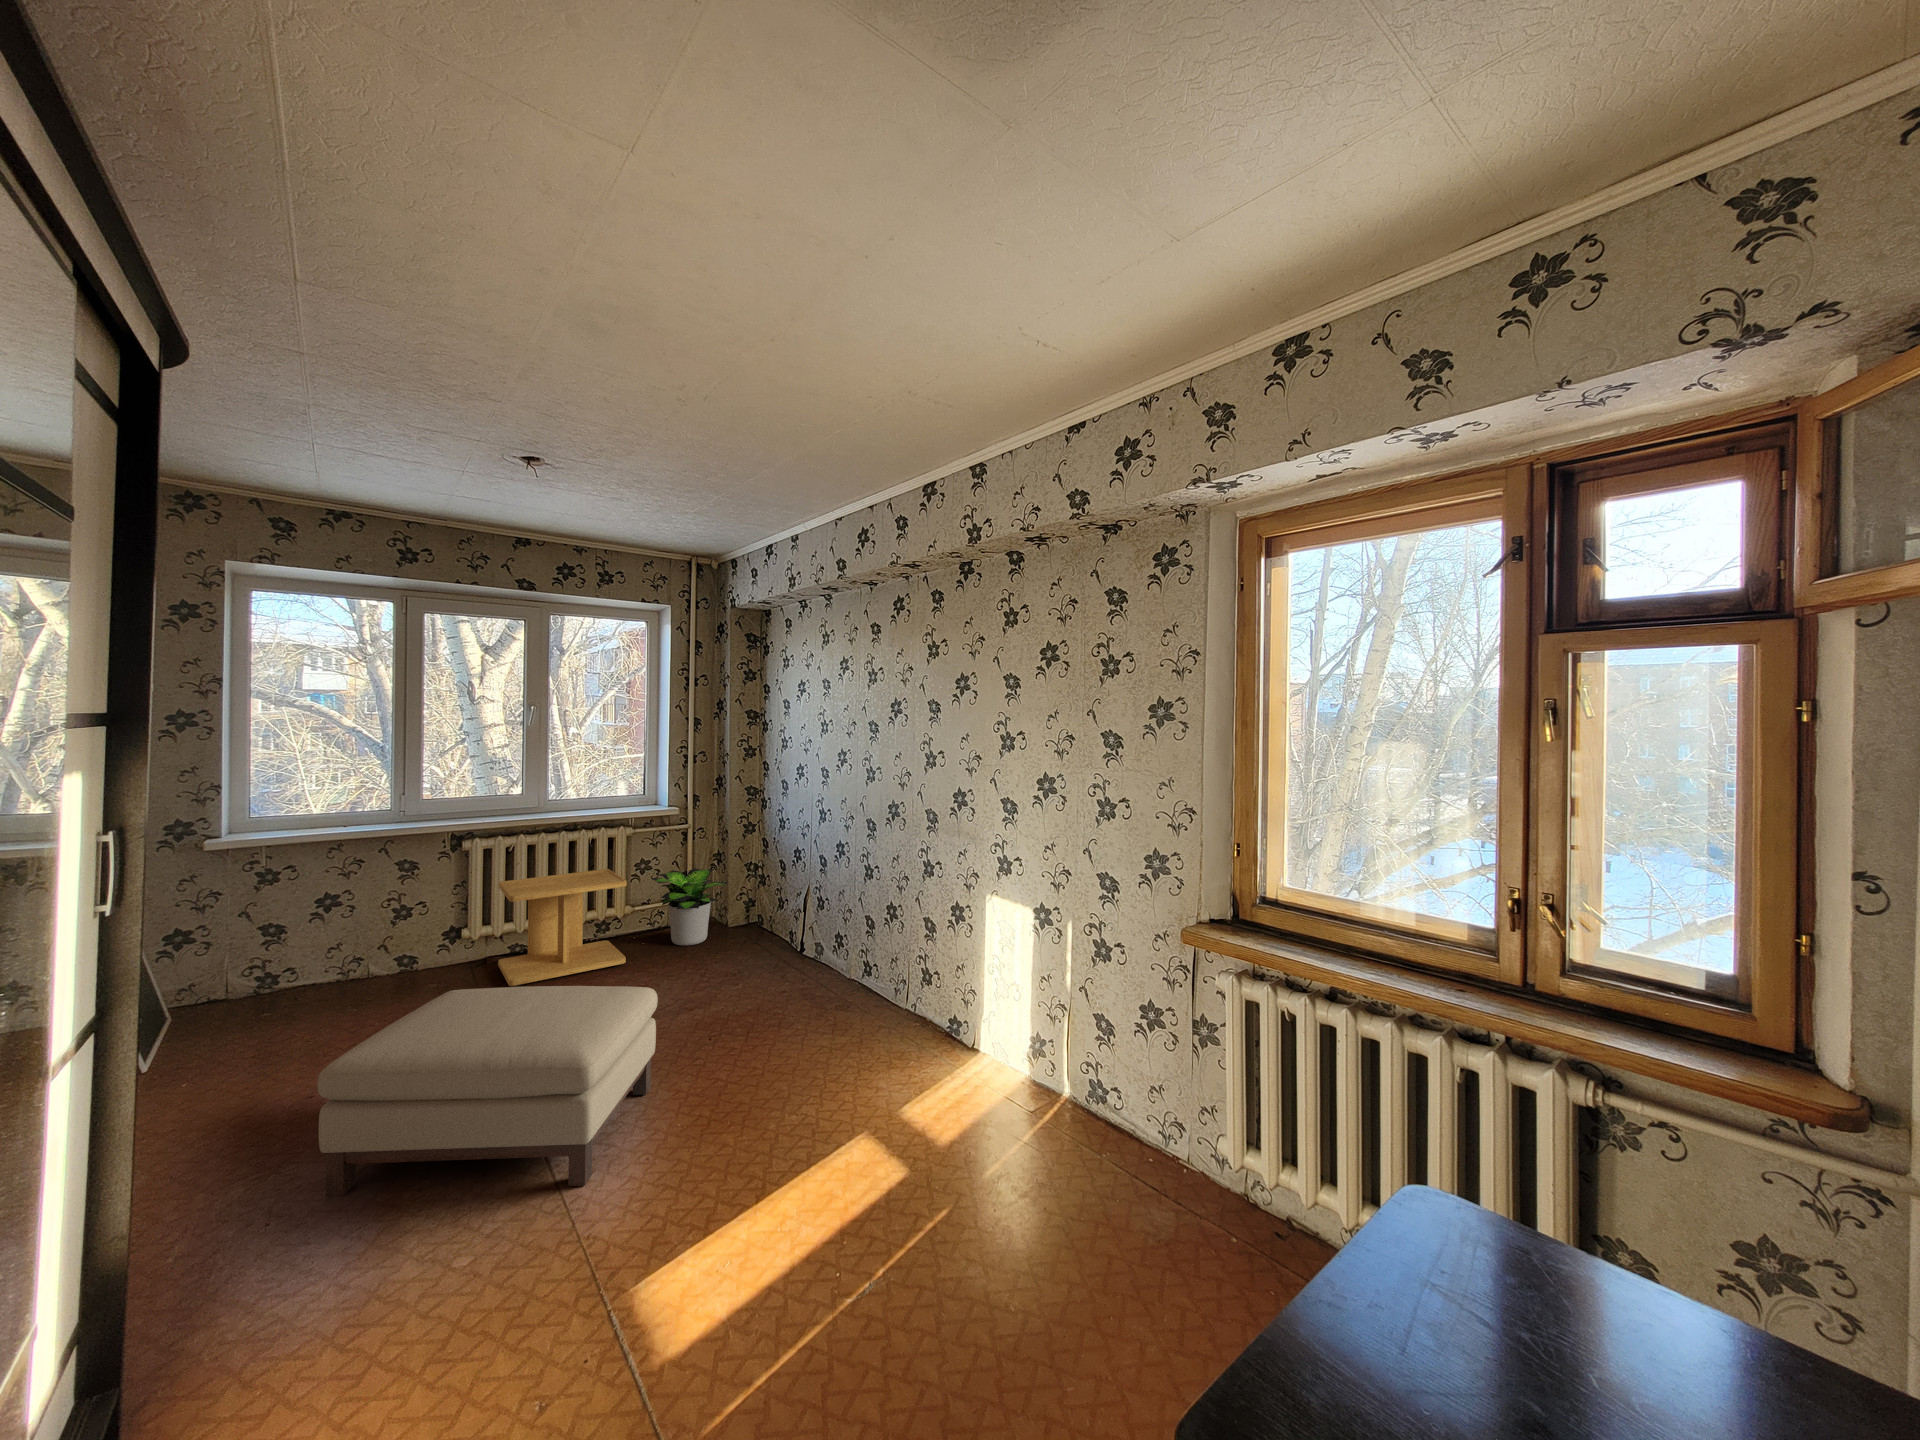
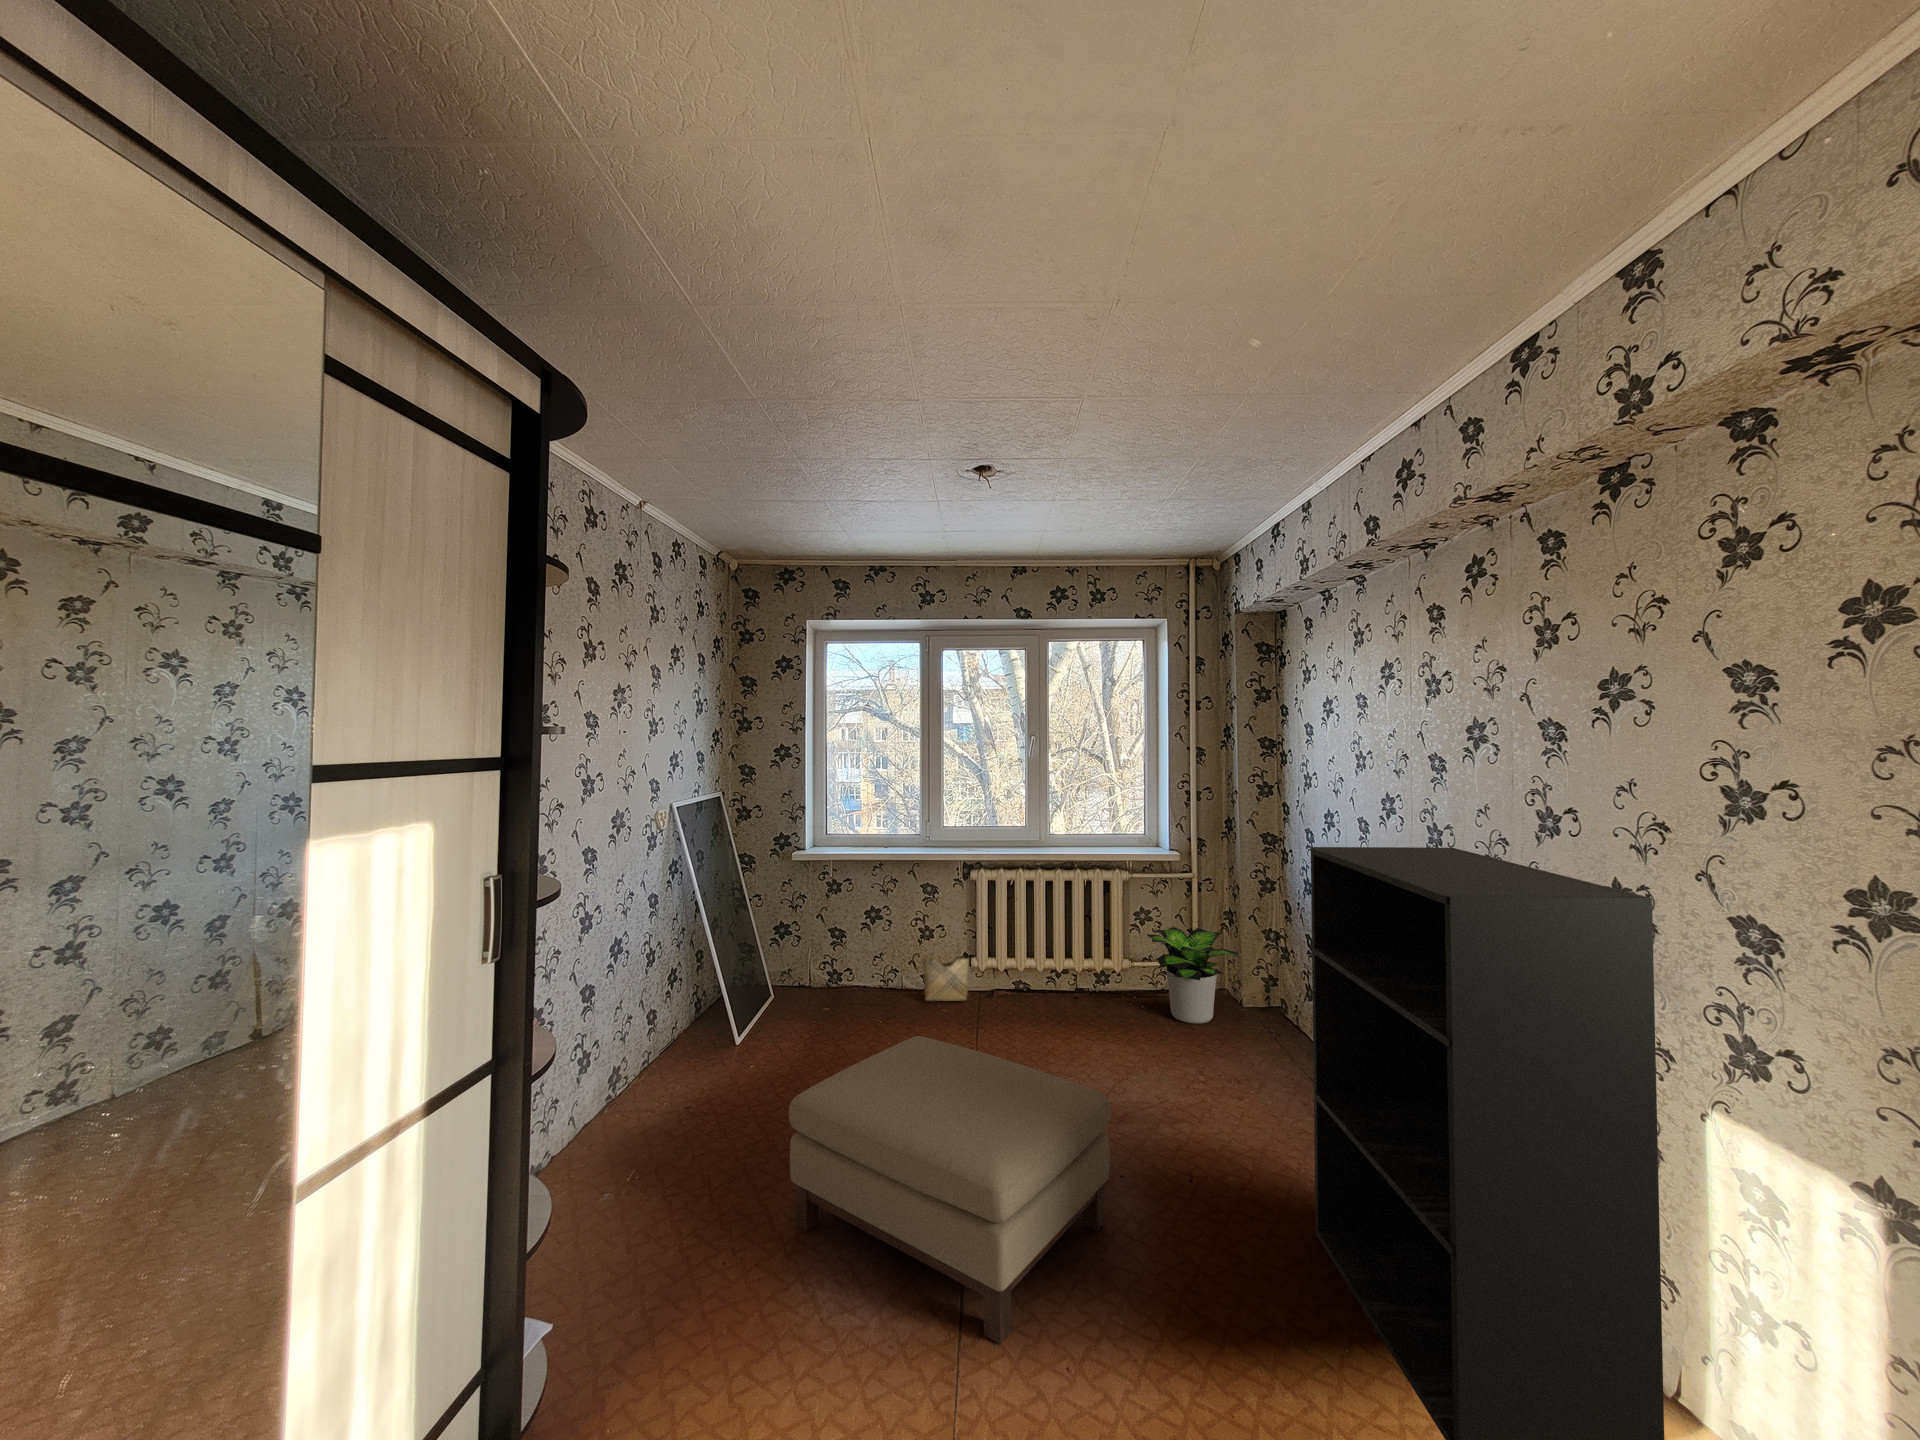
bookshelf: none [800,781,976,1117] -> present [1311,847,1664,1440]
side table: present [498,869,627,986] -> none [999,916,1116,1030]
woven basket: none [401,908,461,981] -> present [923,948,969,1001]

